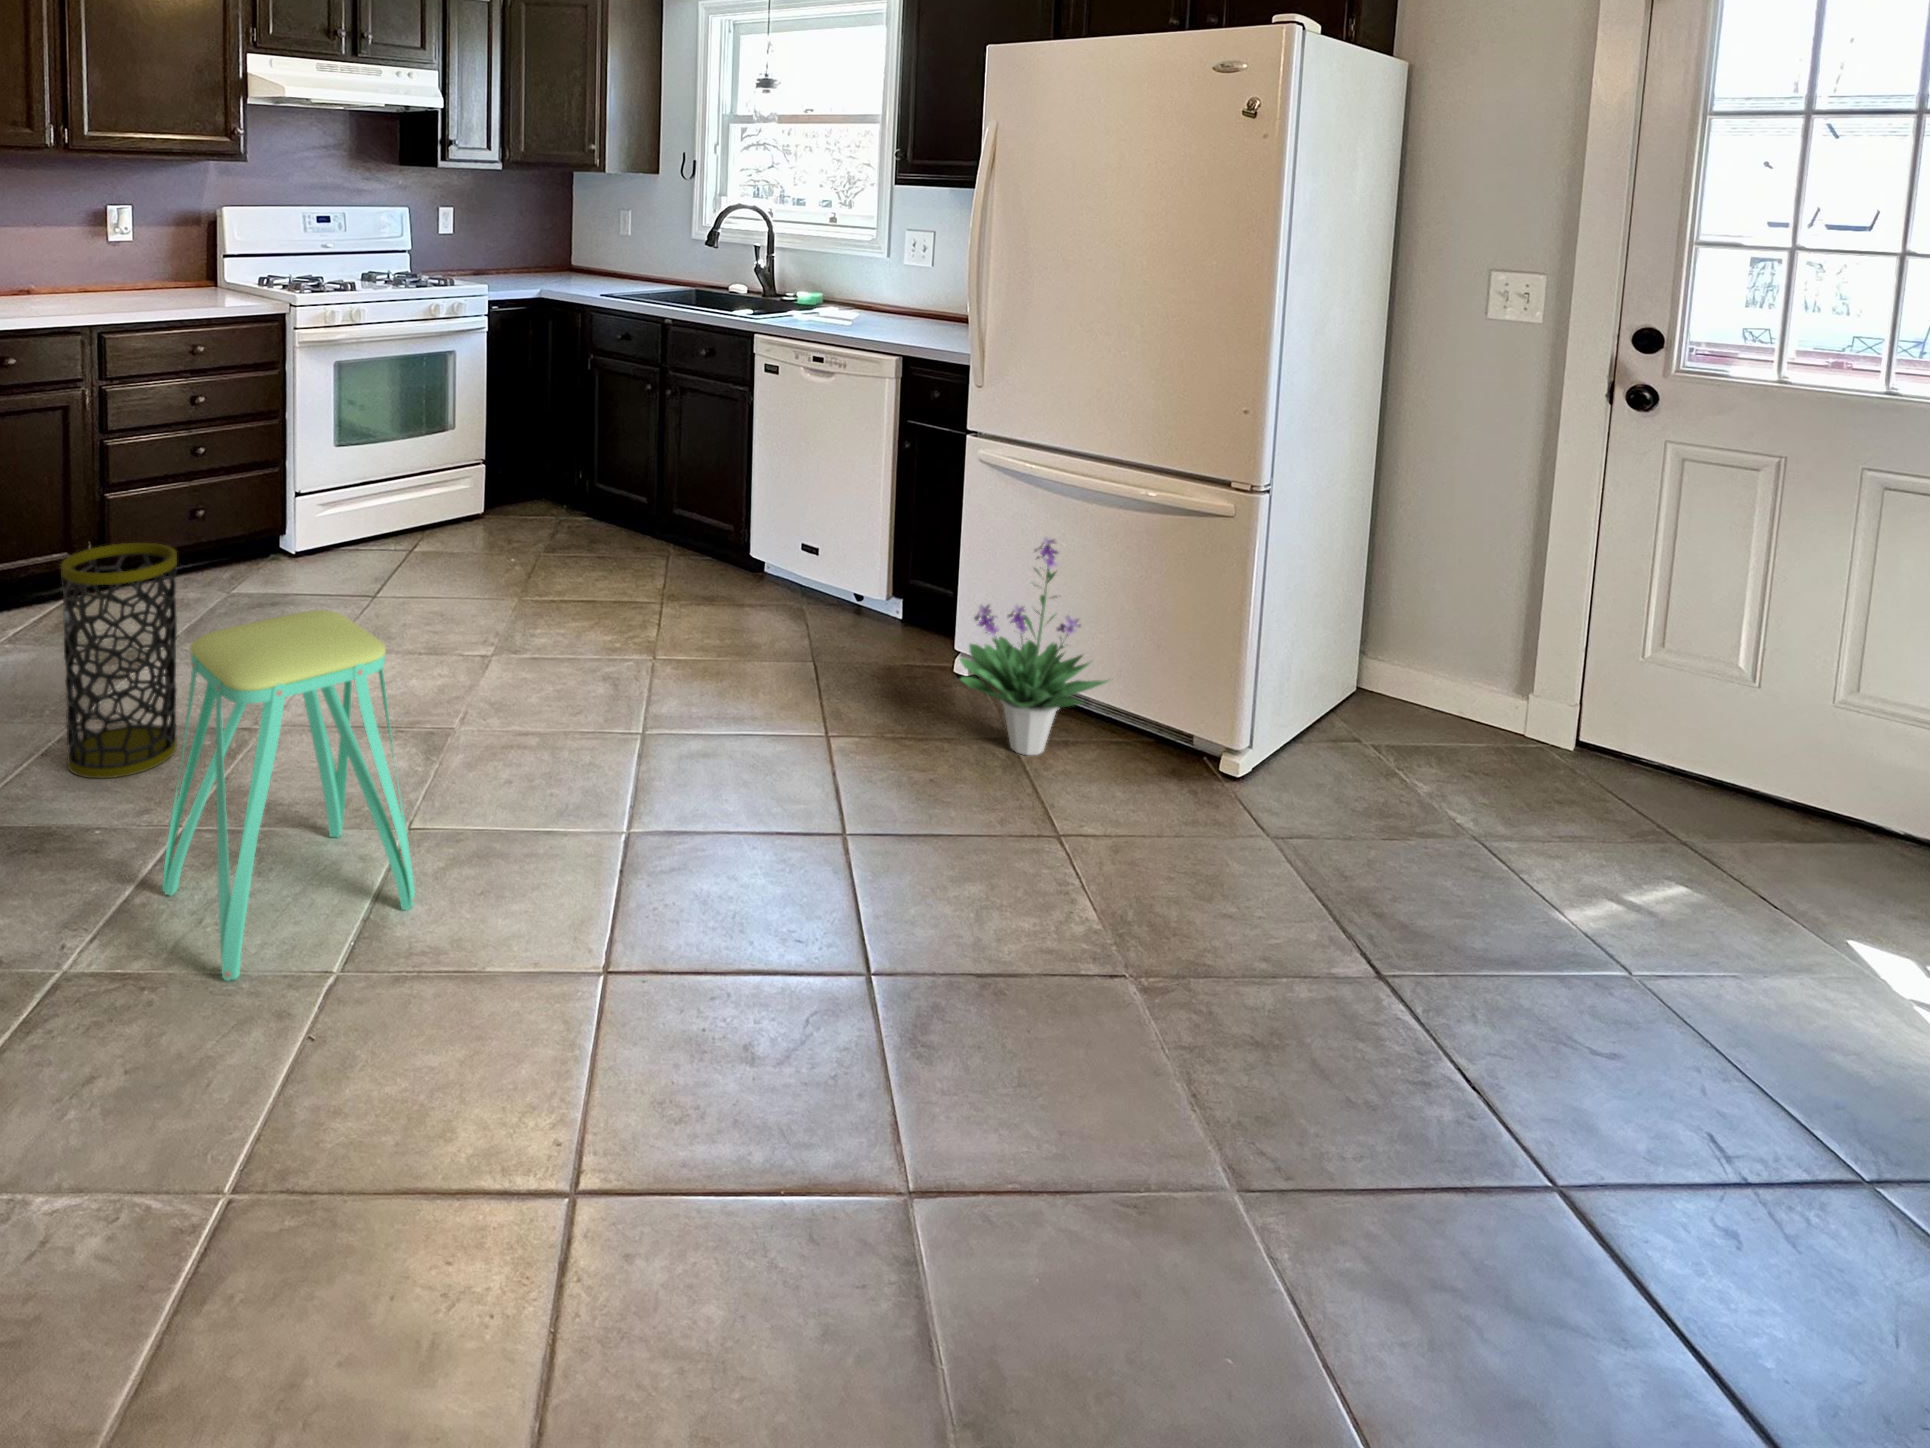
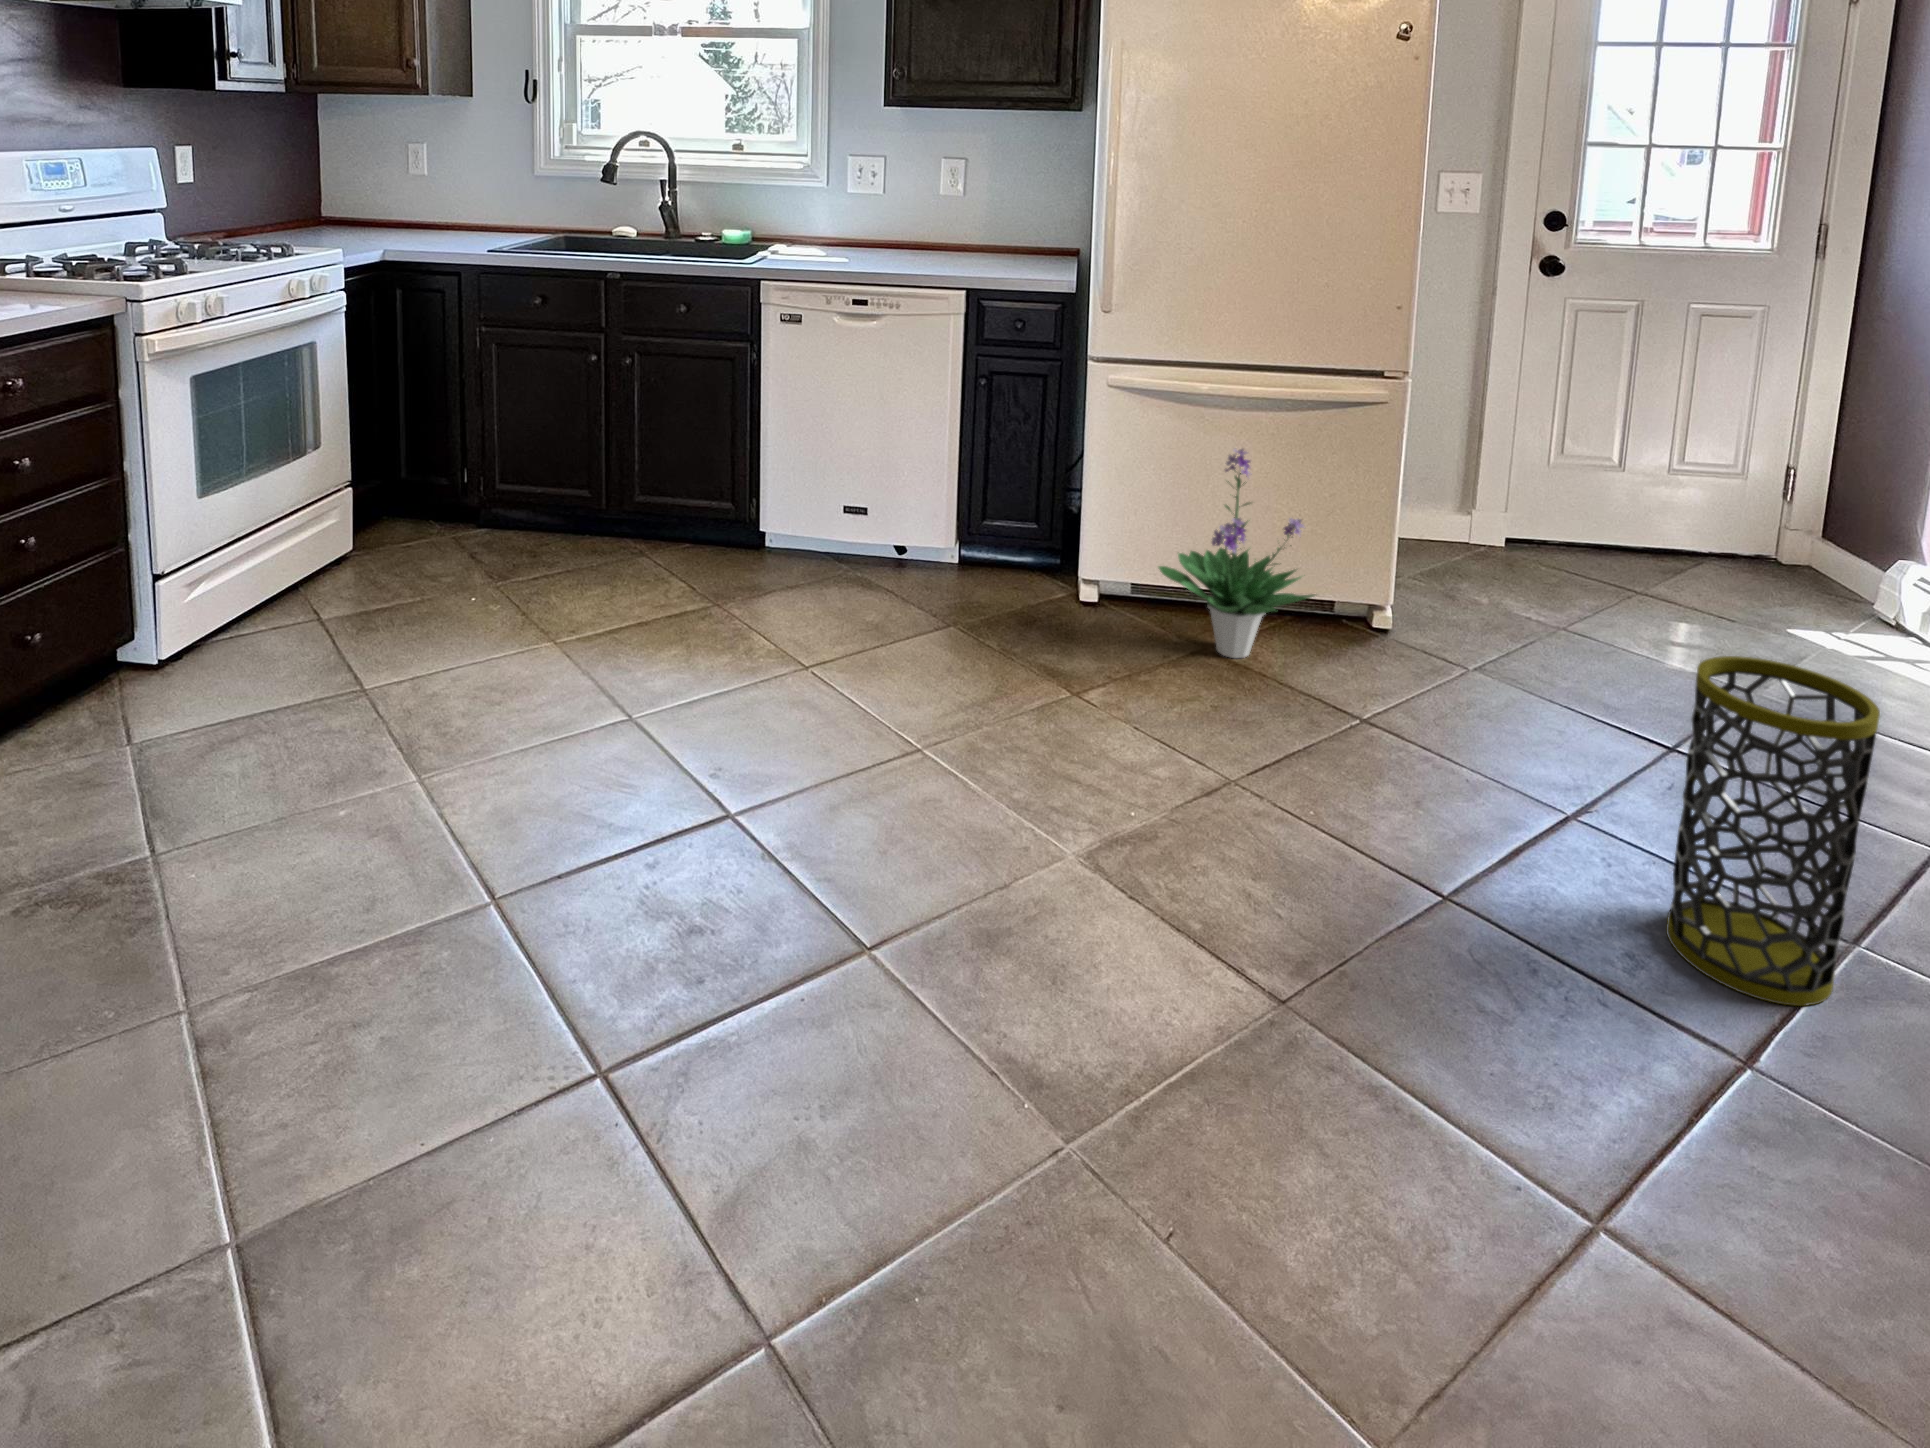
trash can: present [61,543,177,778] -> present [1666,656,1880,1006]
stool: present [162,610,415,981] -> none [730,713,1038,1257]

